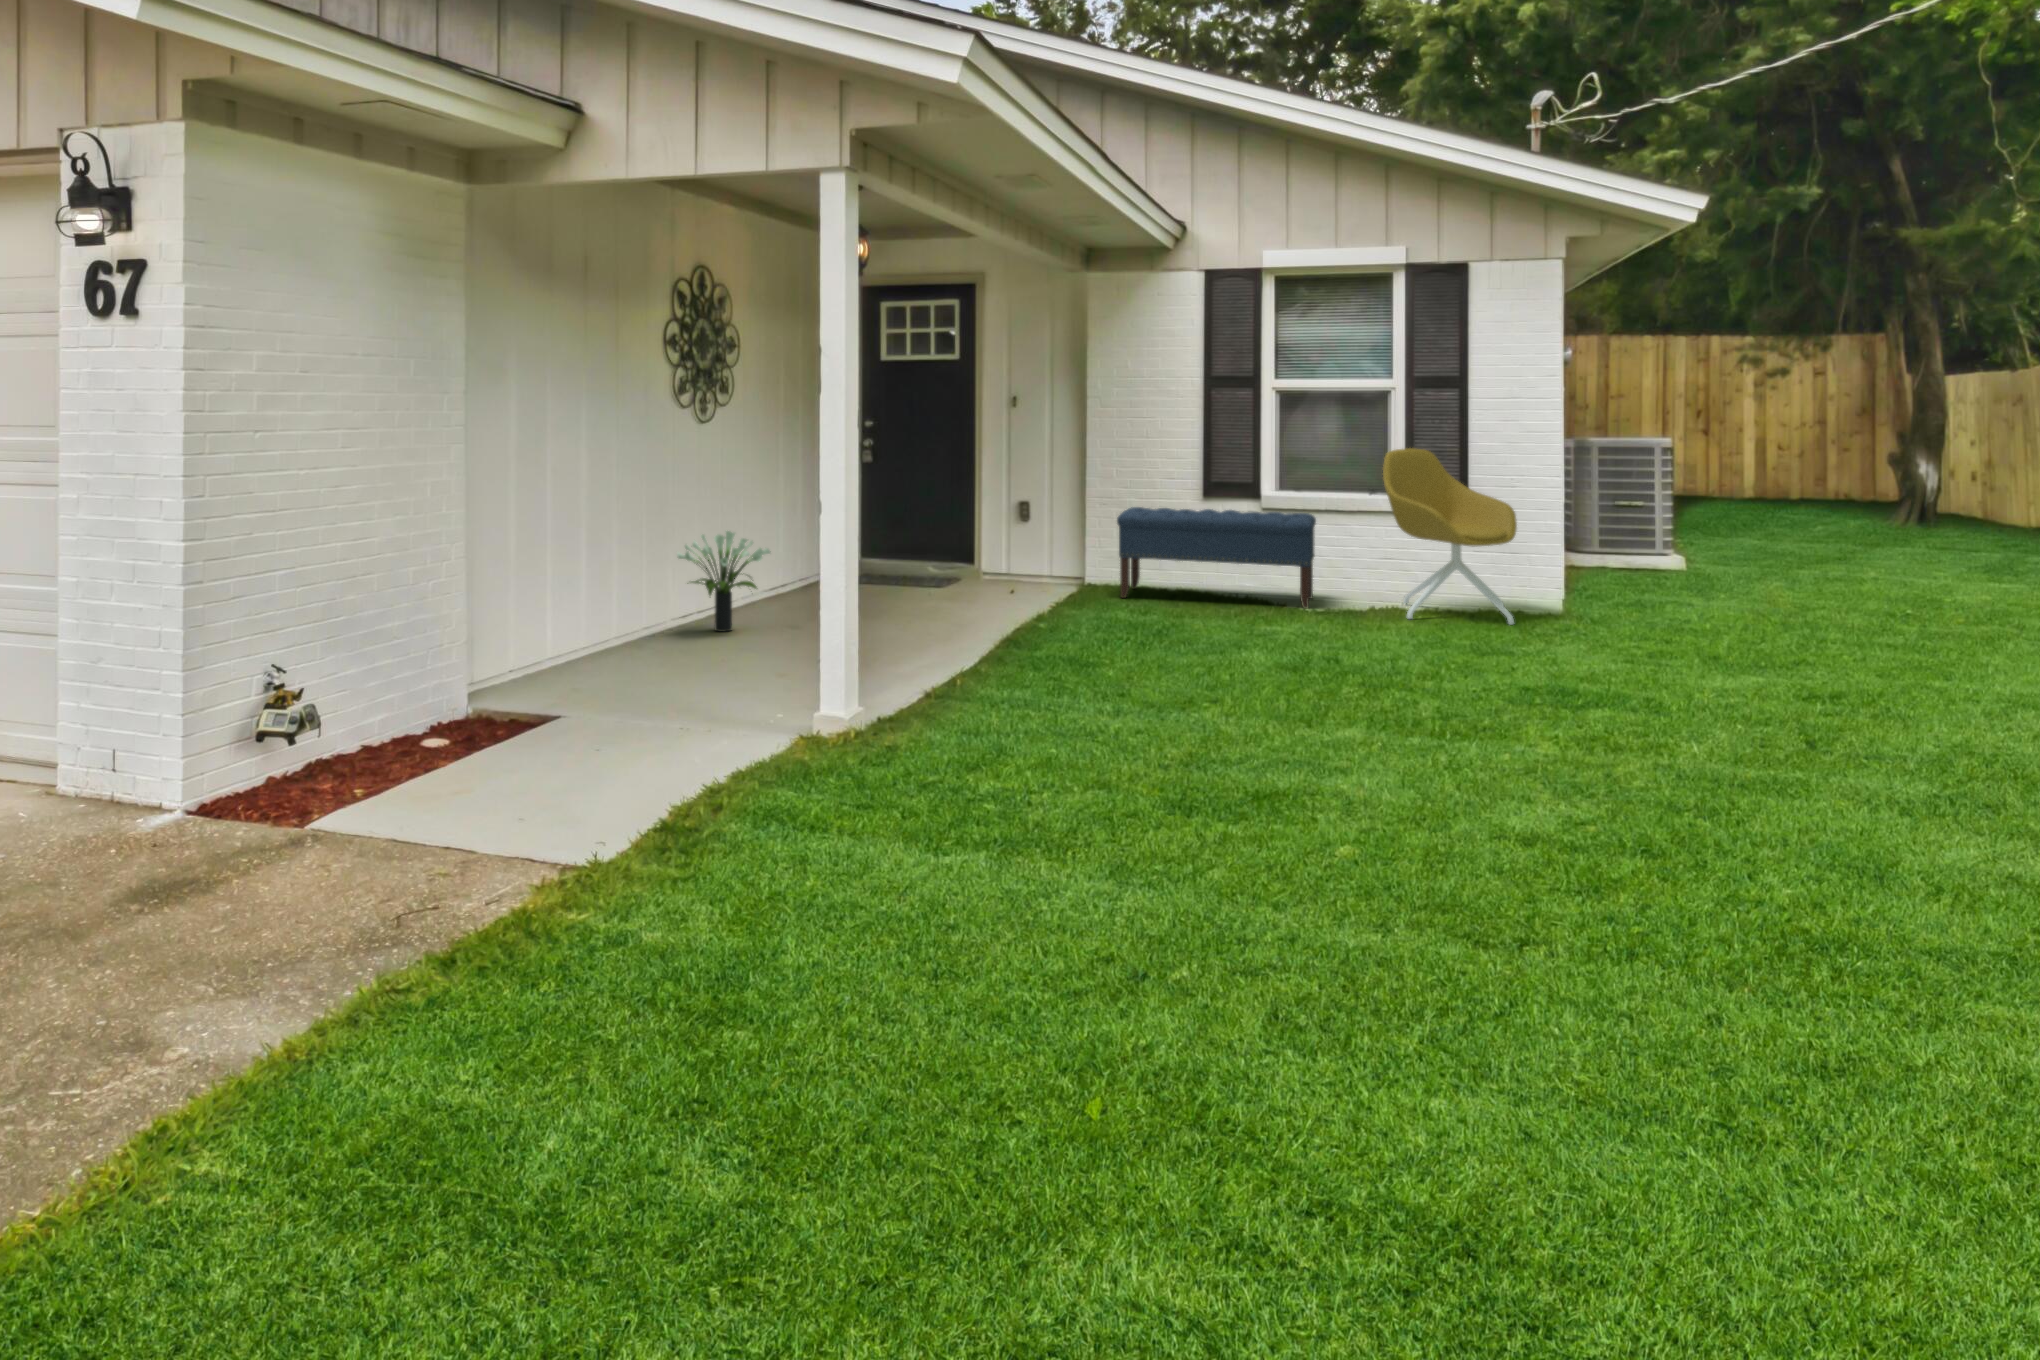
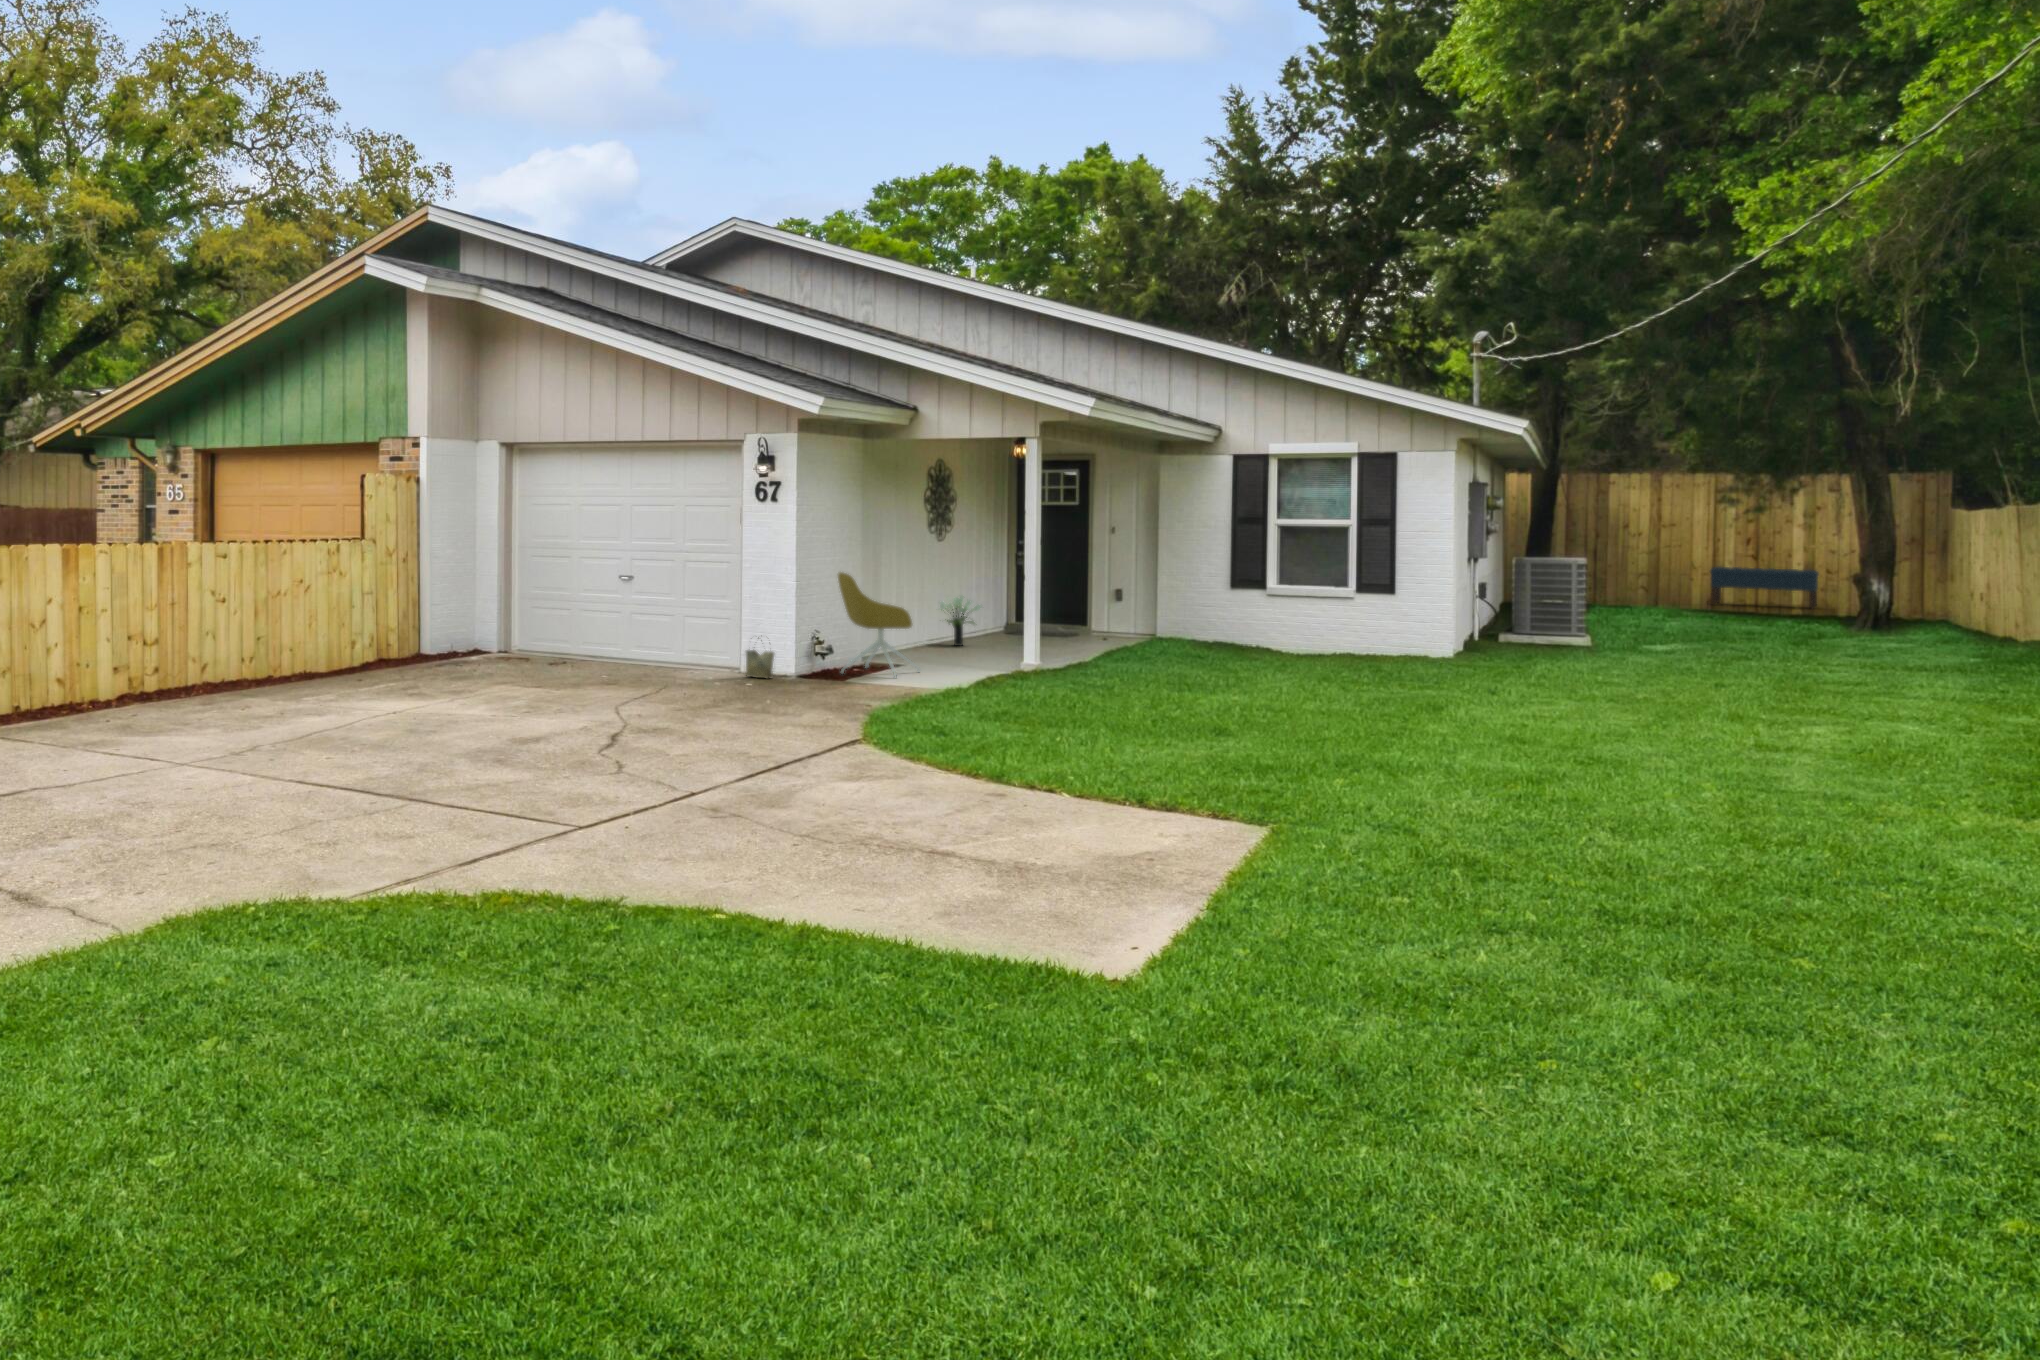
chair: present [1383,448,1517,625] -> present [838,572,919,677]
bench: present [1117,507,1316,609] -> present [1710,567,1819,609]
woven basket: none [40,694,125,822] -> present [745,637,774,679]

